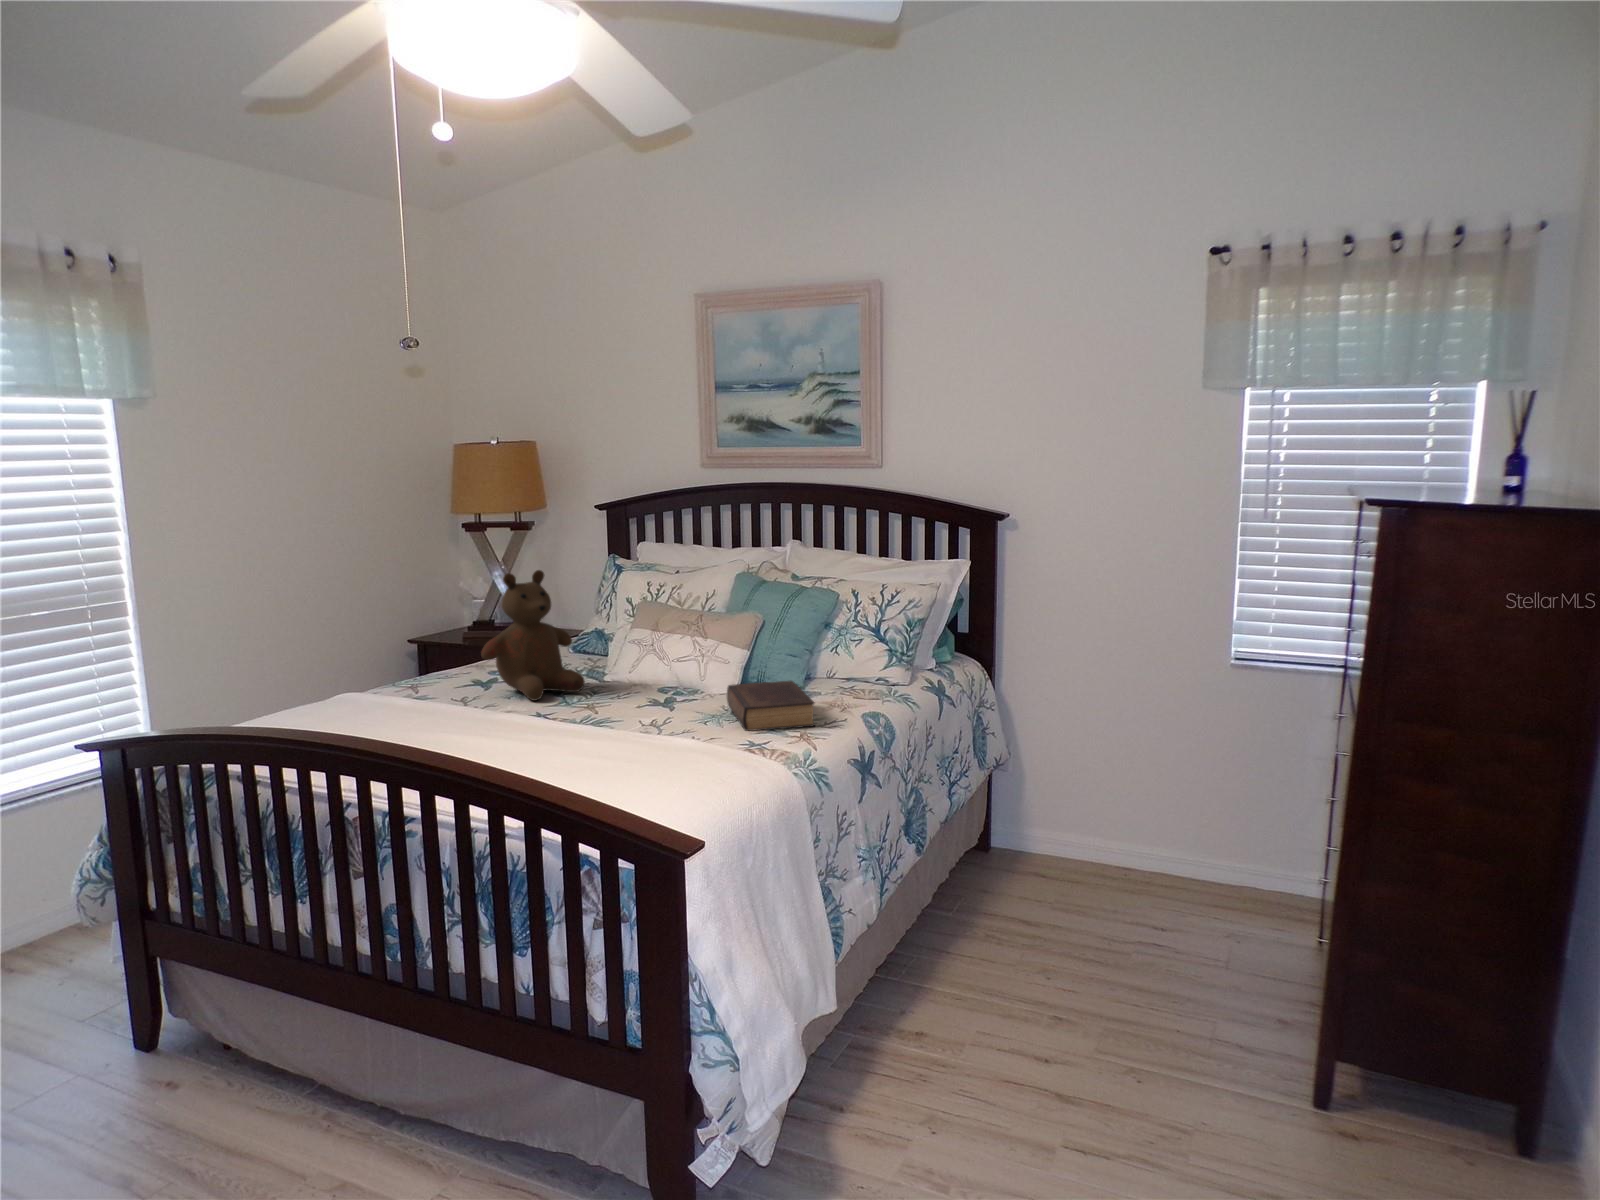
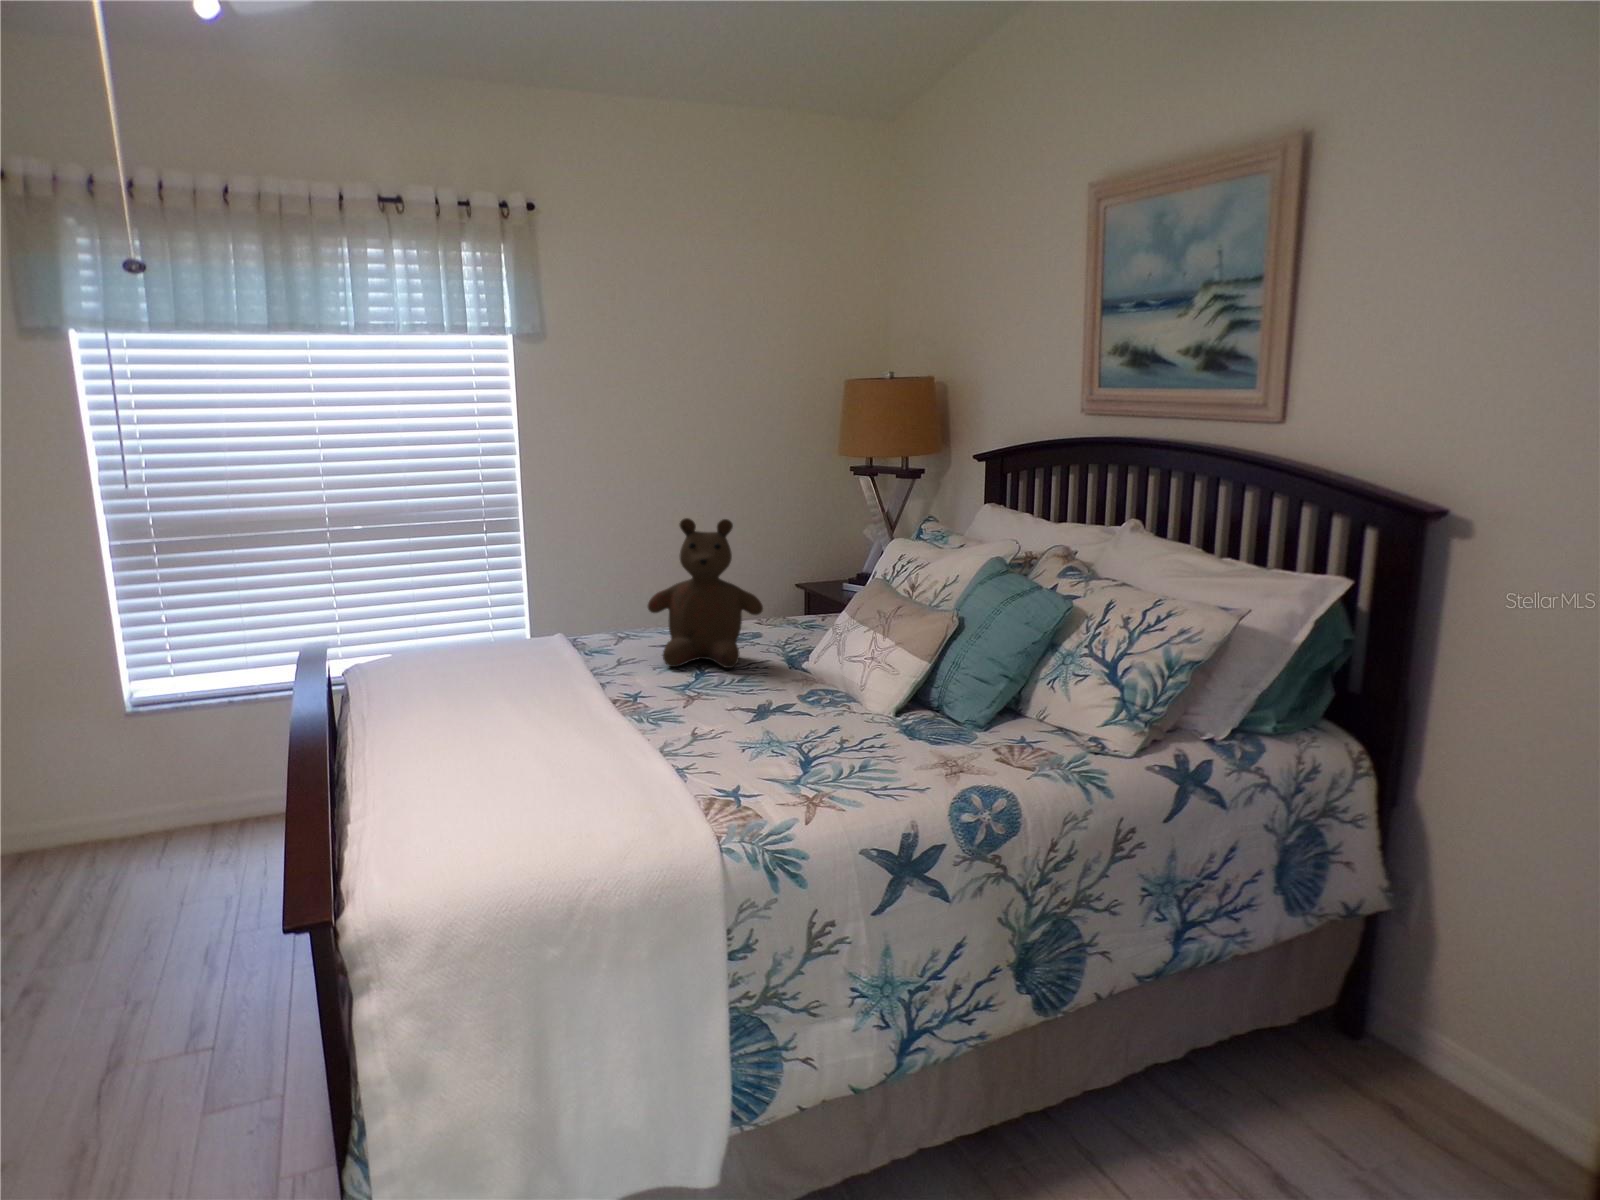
book: present [727,681,815,731] -> none [749,693,904,775]

